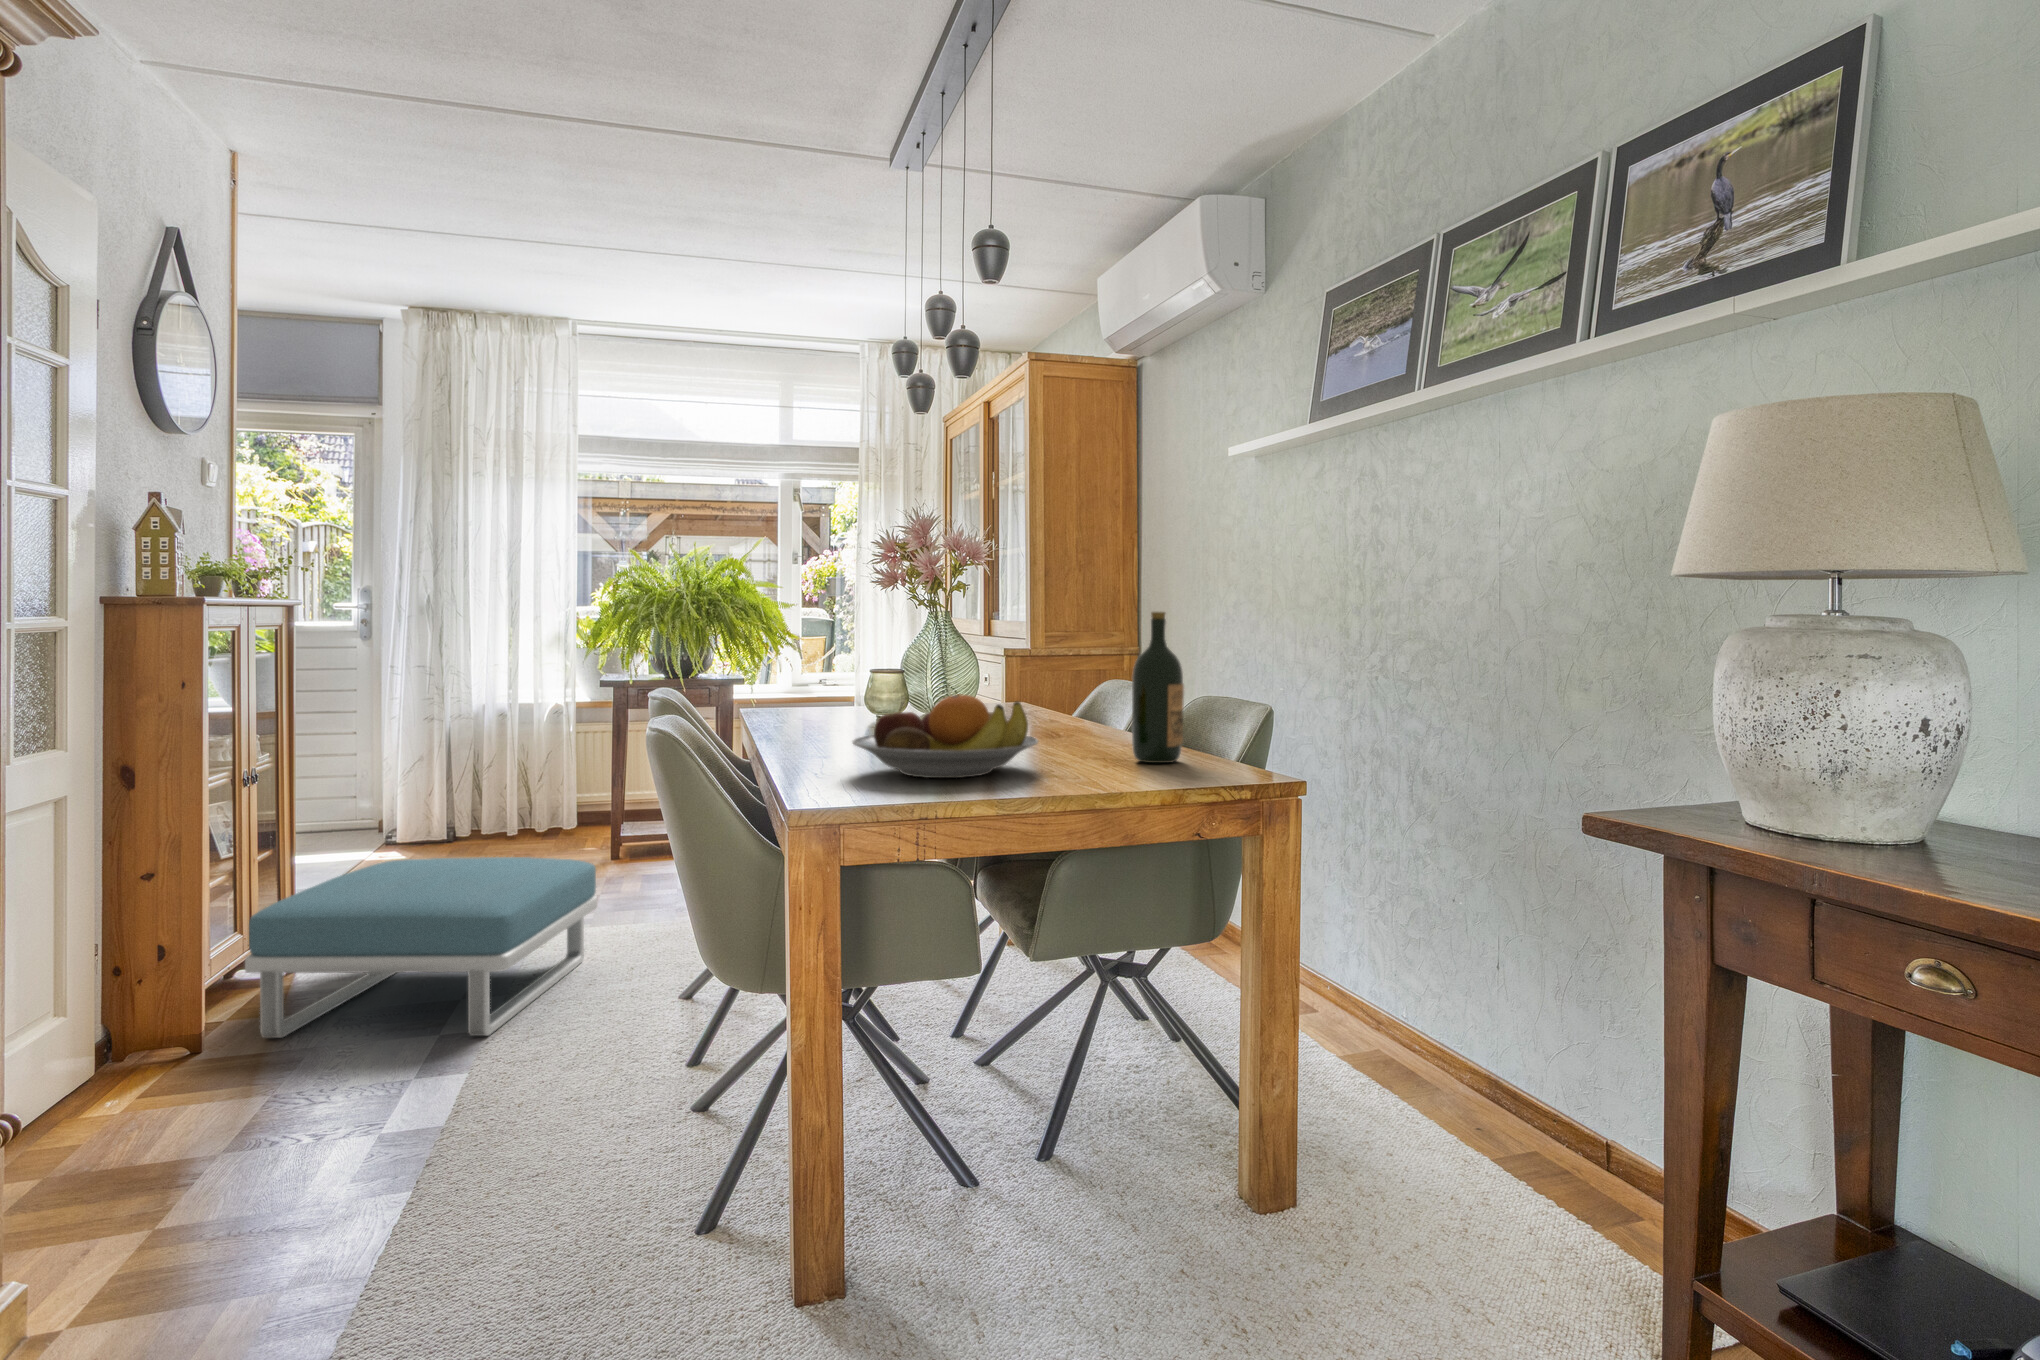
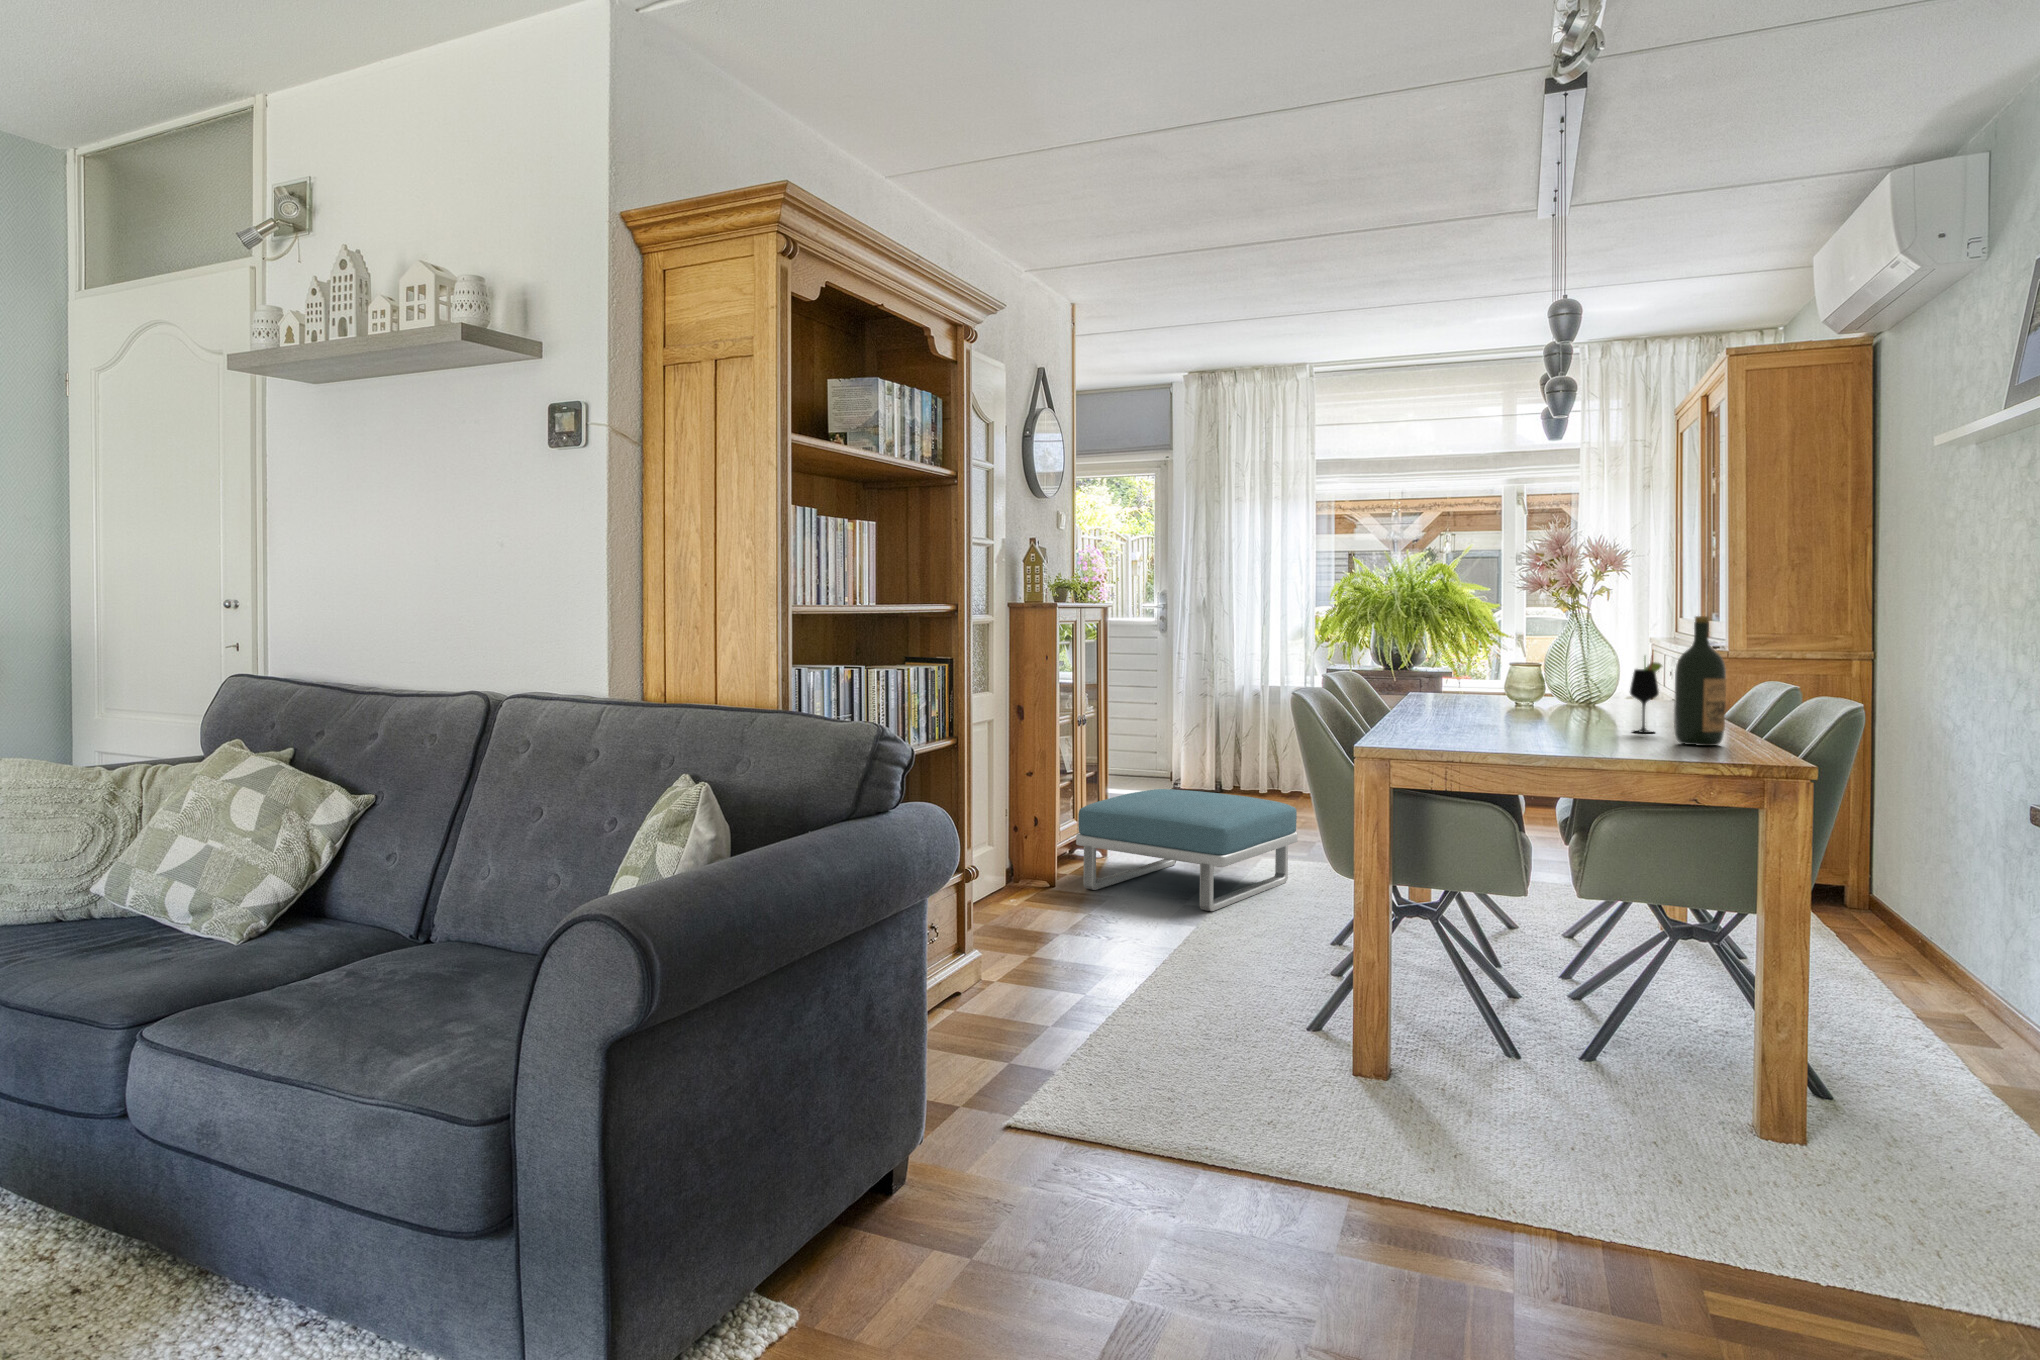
wine glass: none [1056,658,1092,749] -> present [1630,657,1662,733]
fruit bowl: present [853,695,1038,778] -> none [1426,680,1580,742]

